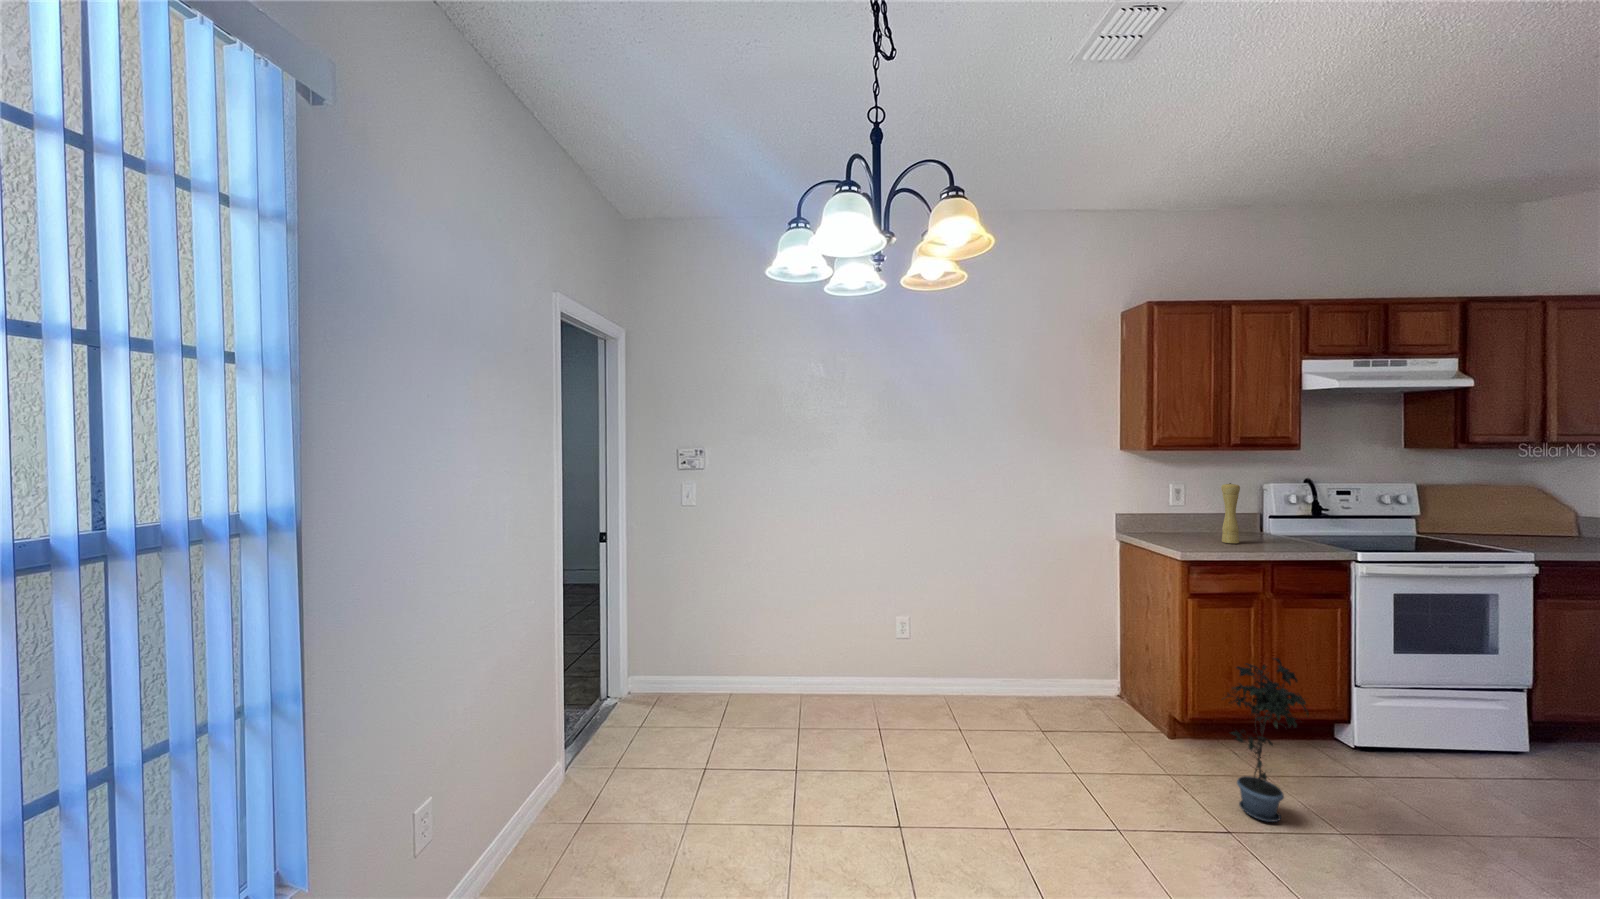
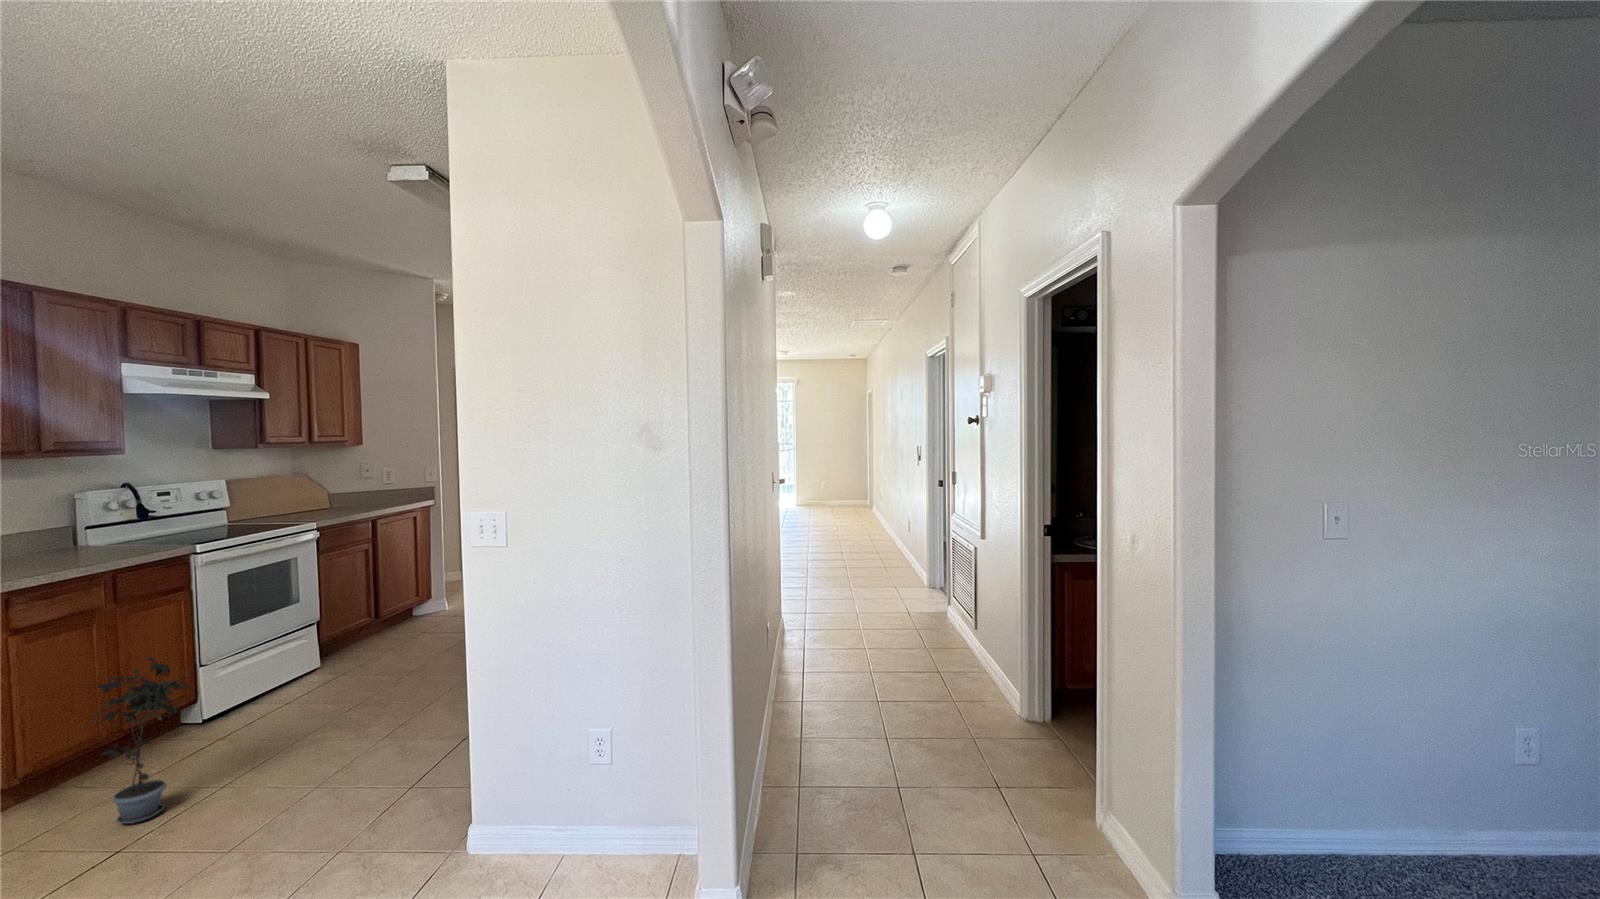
pepper mill: present [1221,483,1240,543] -> none [32,495,62,565]

